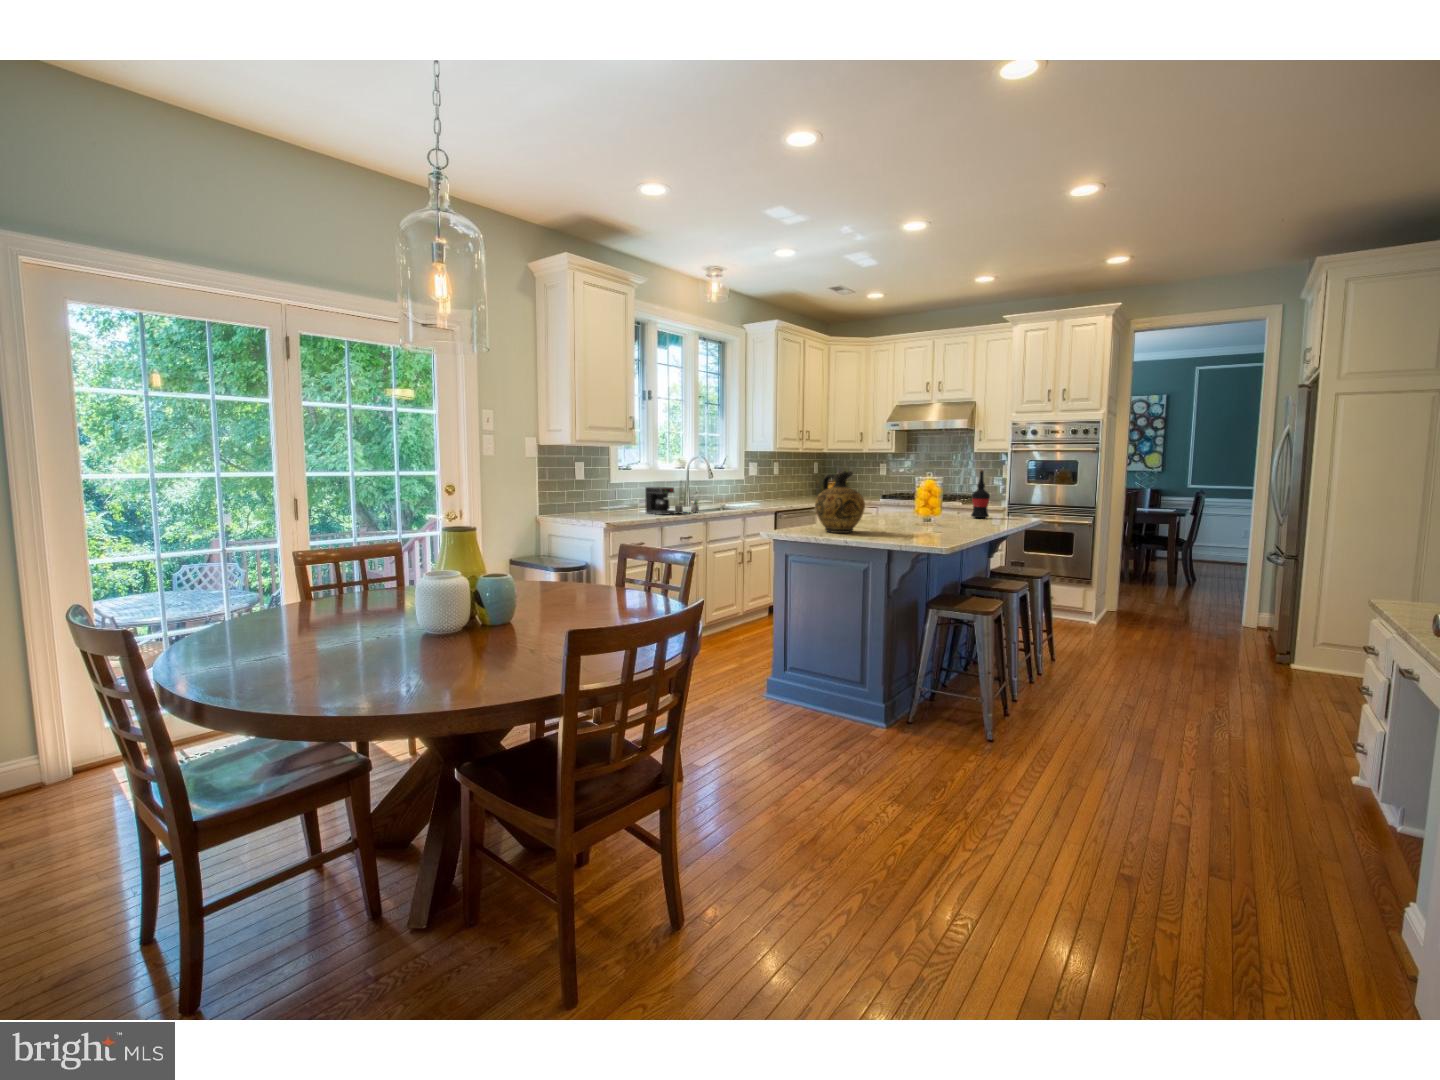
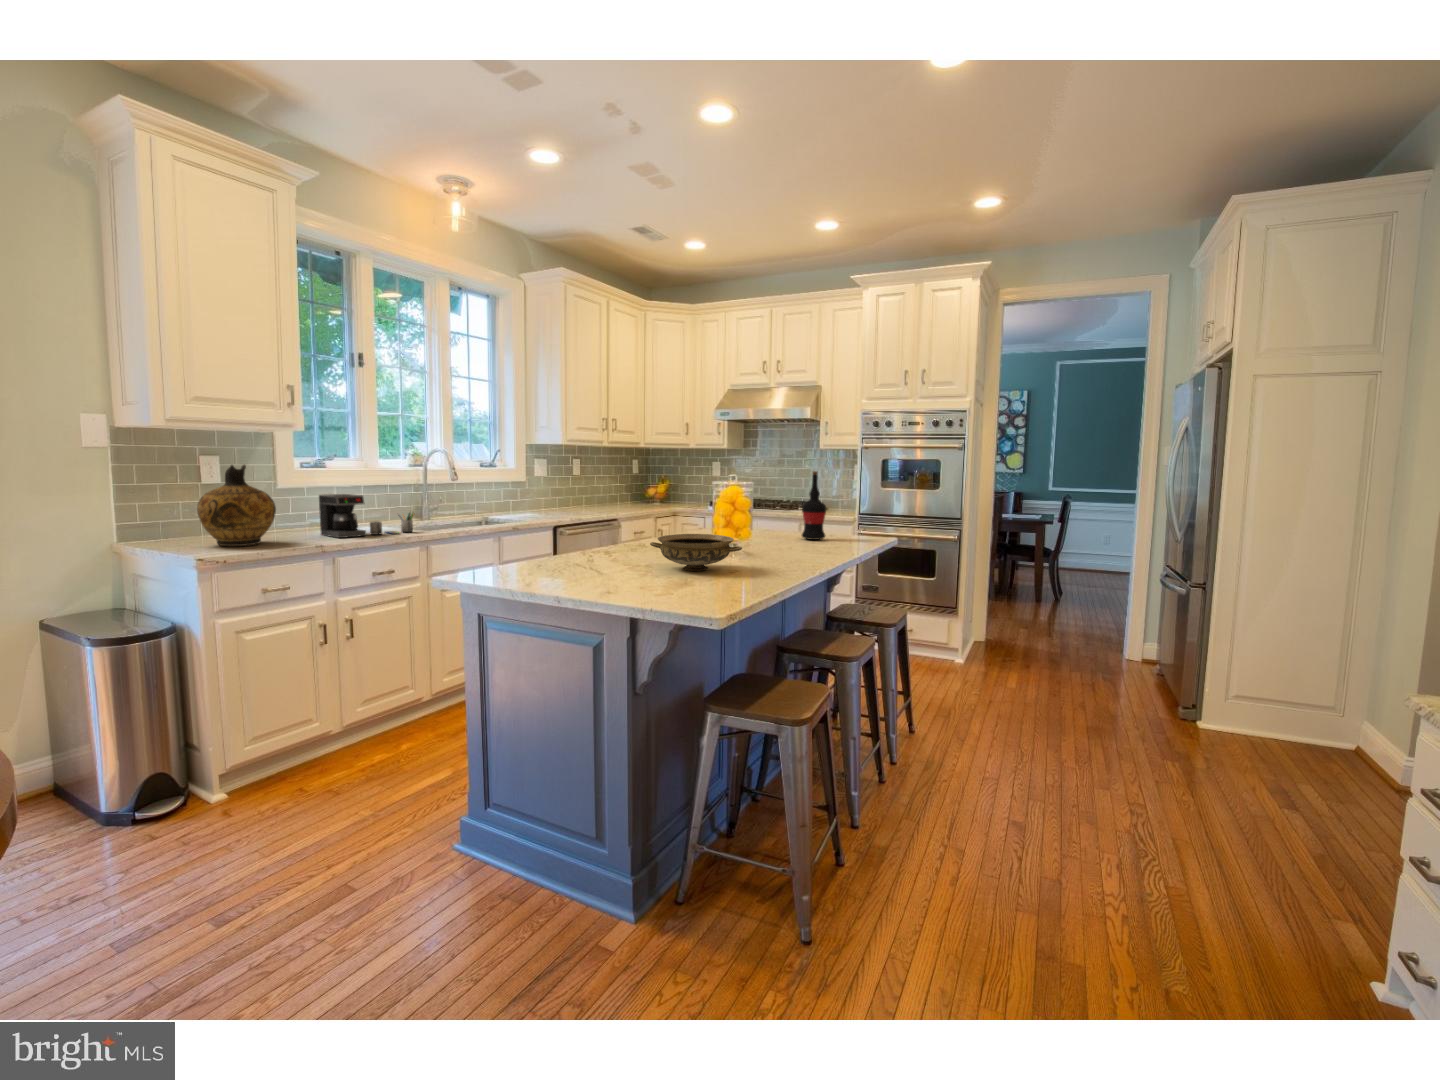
ceramic jug: present [815,471,865,533] -> present [197,465,276,546]
ceramic bowl: none [884,509,945,531] -> present [650,534,742,571]

